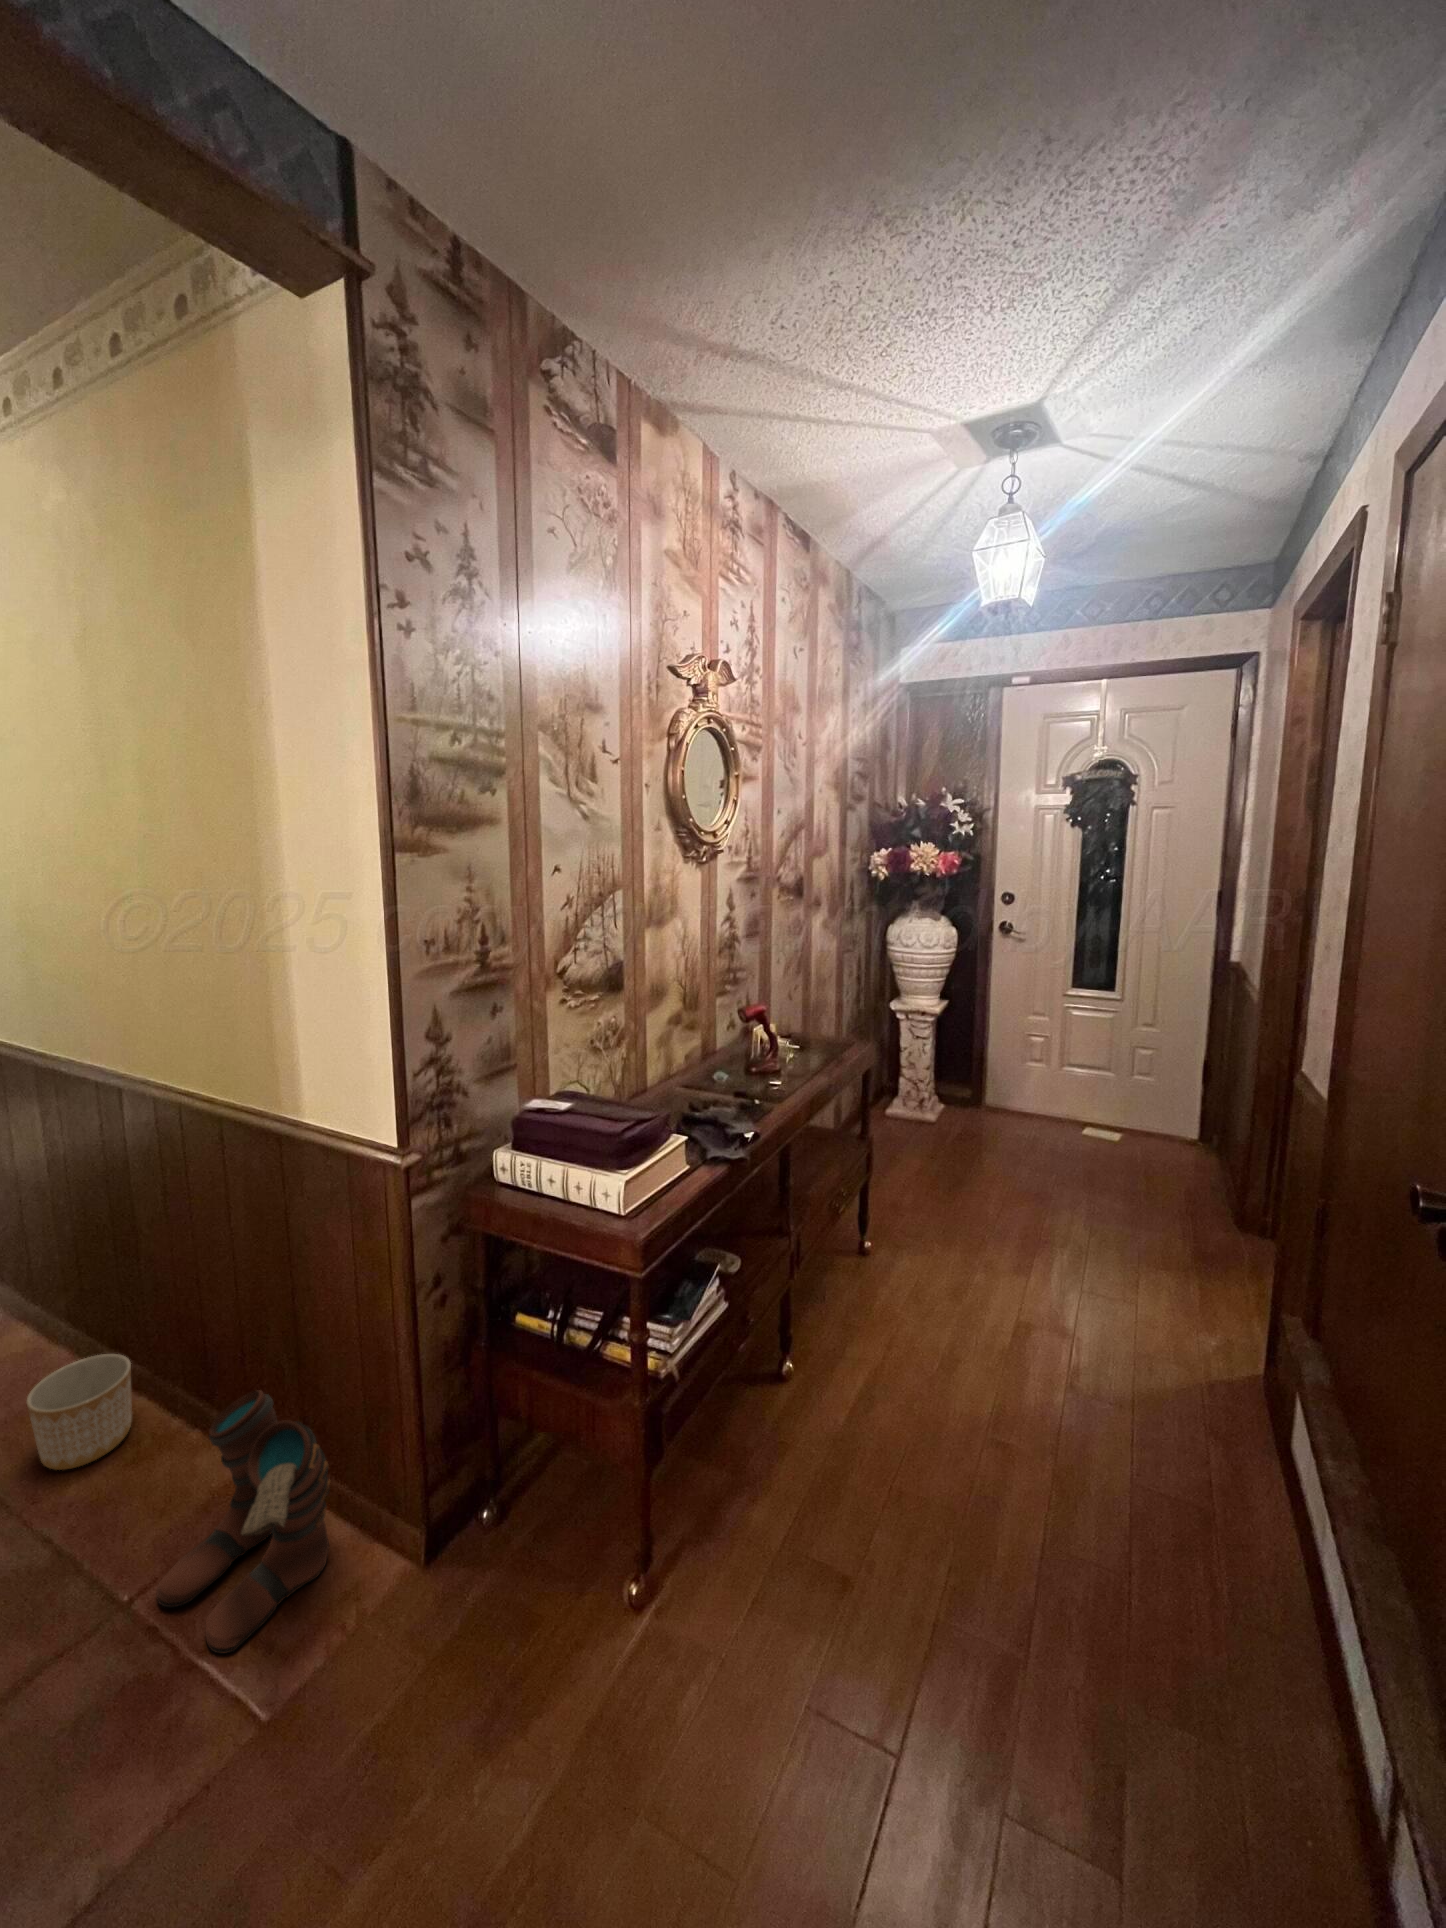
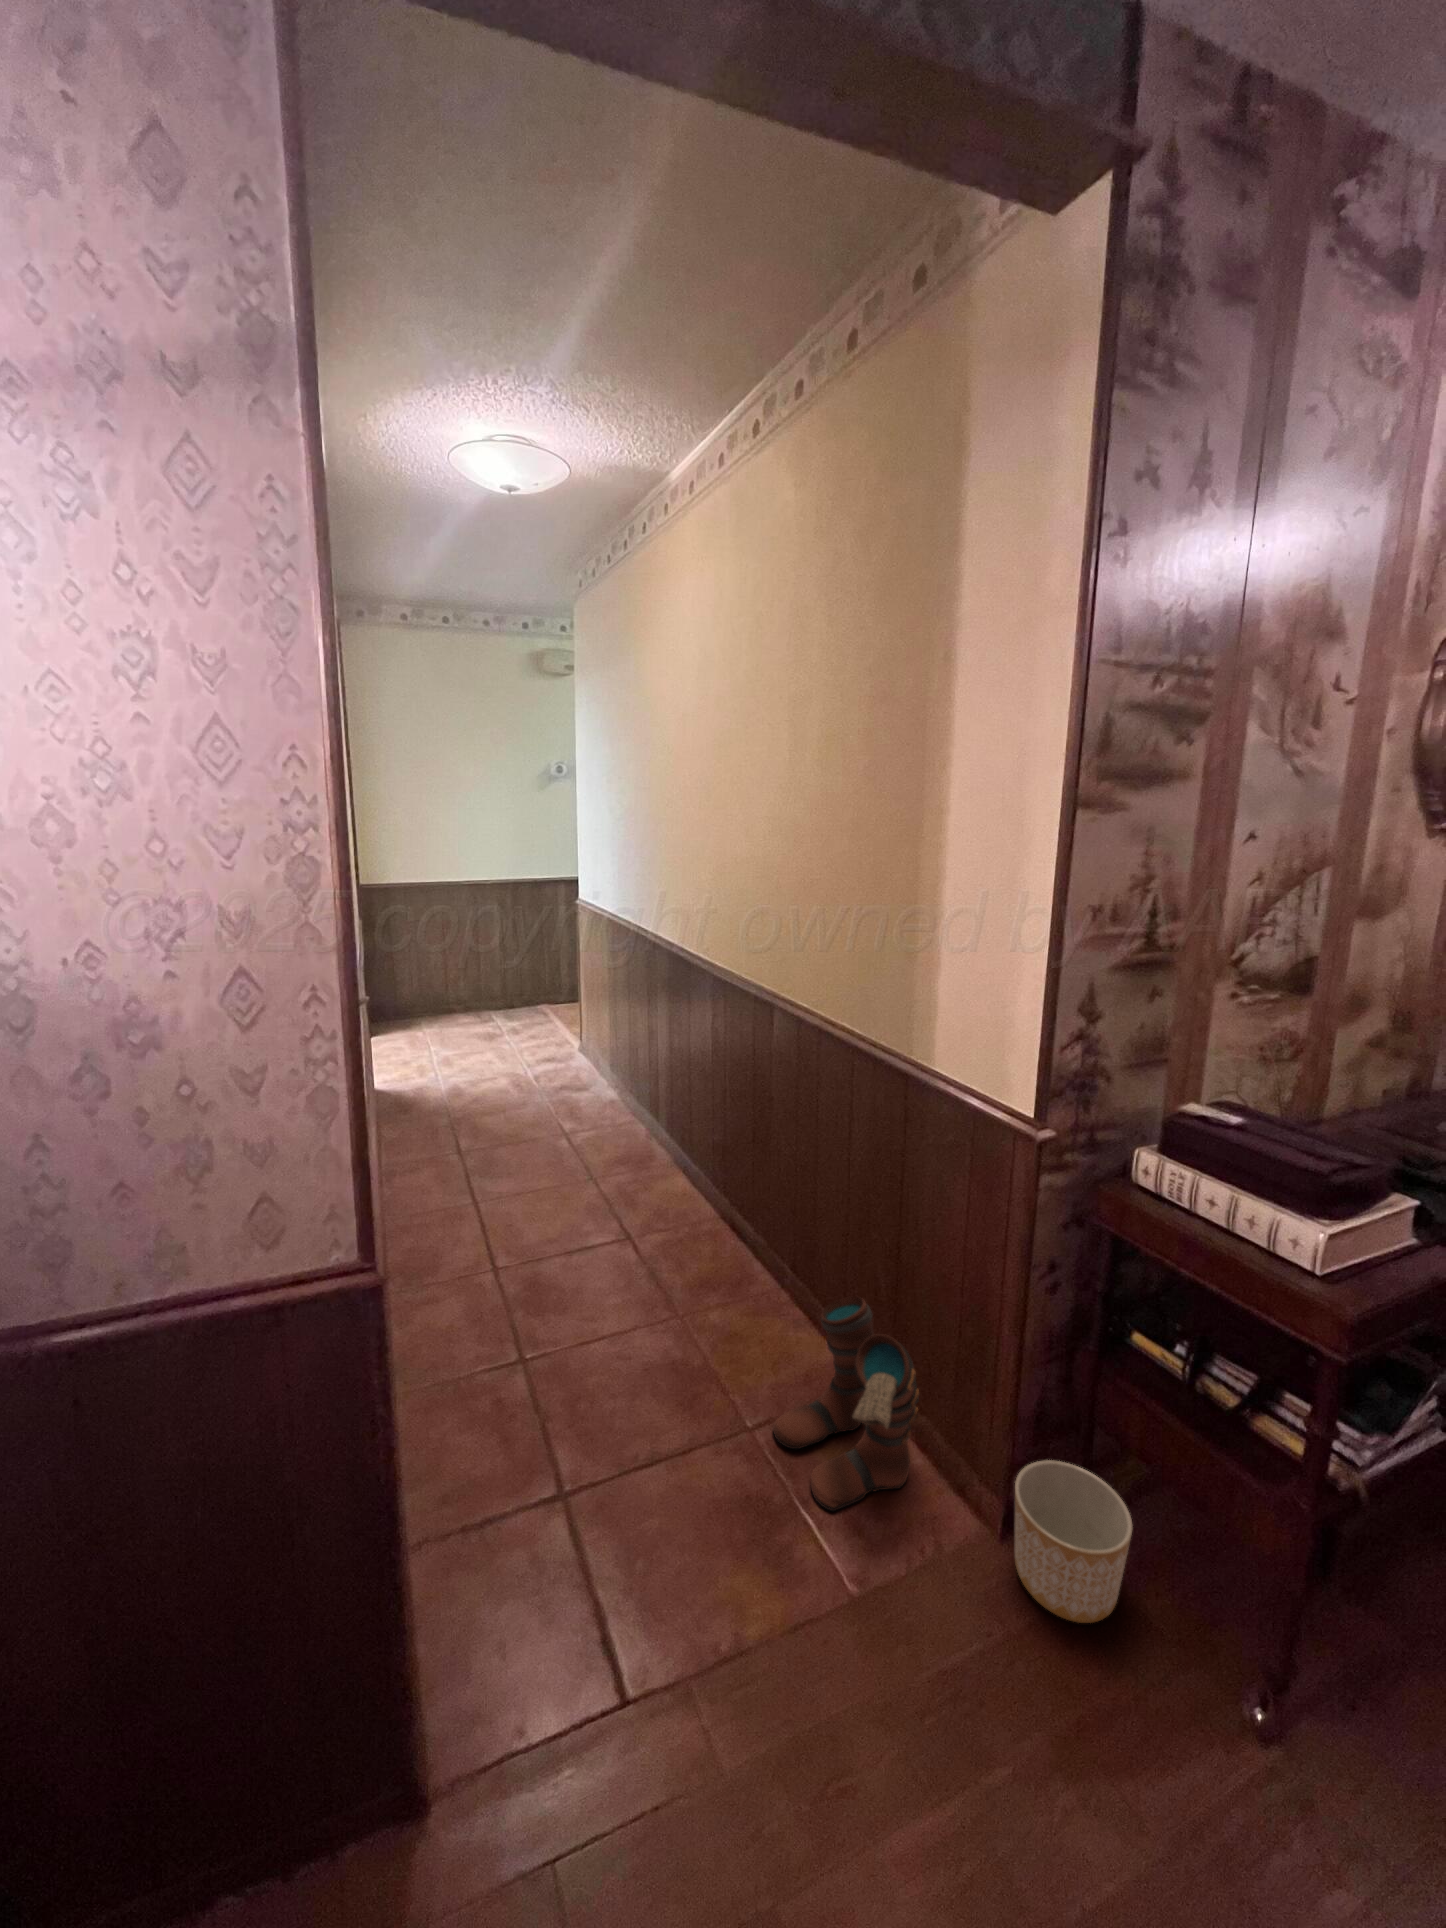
planter: present [26,1354,132,1470] -> present [1015,1460,1133,1623]

